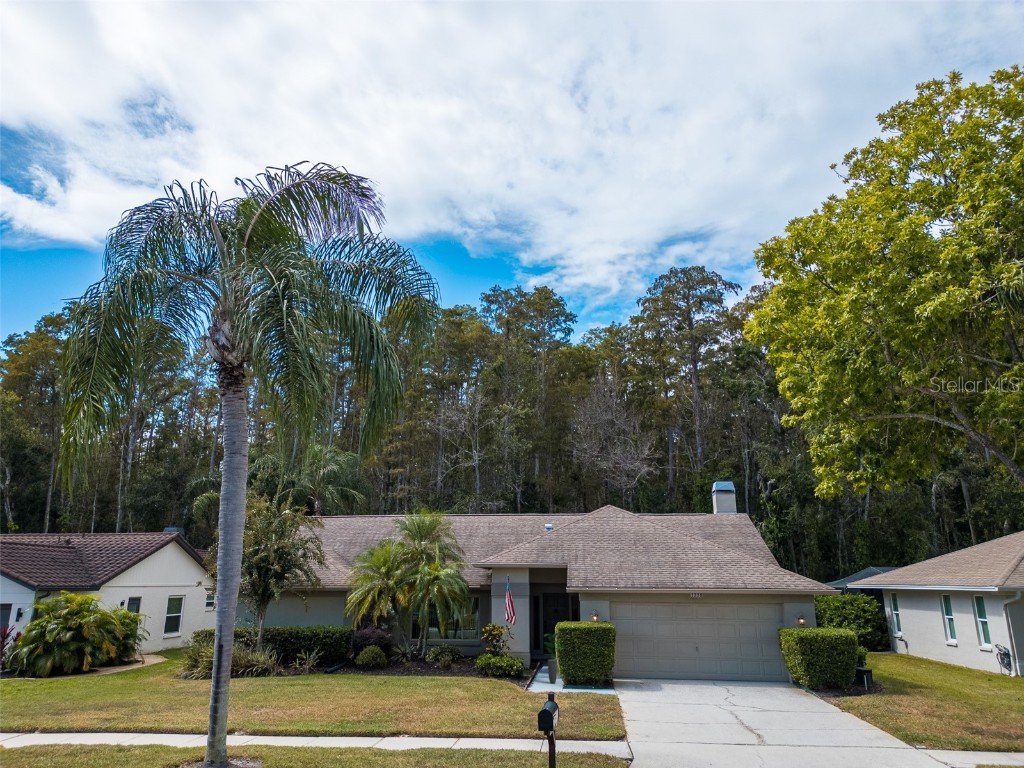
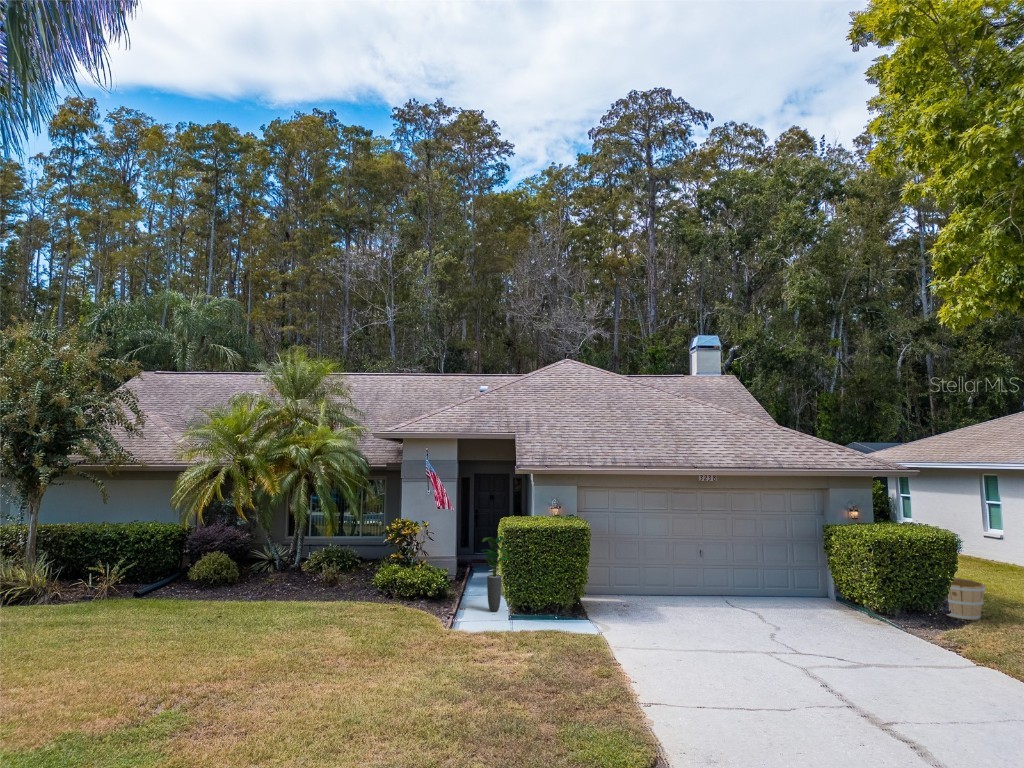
wooden bucket: none [852,666,882,695] -> present [946,578,986,620]

